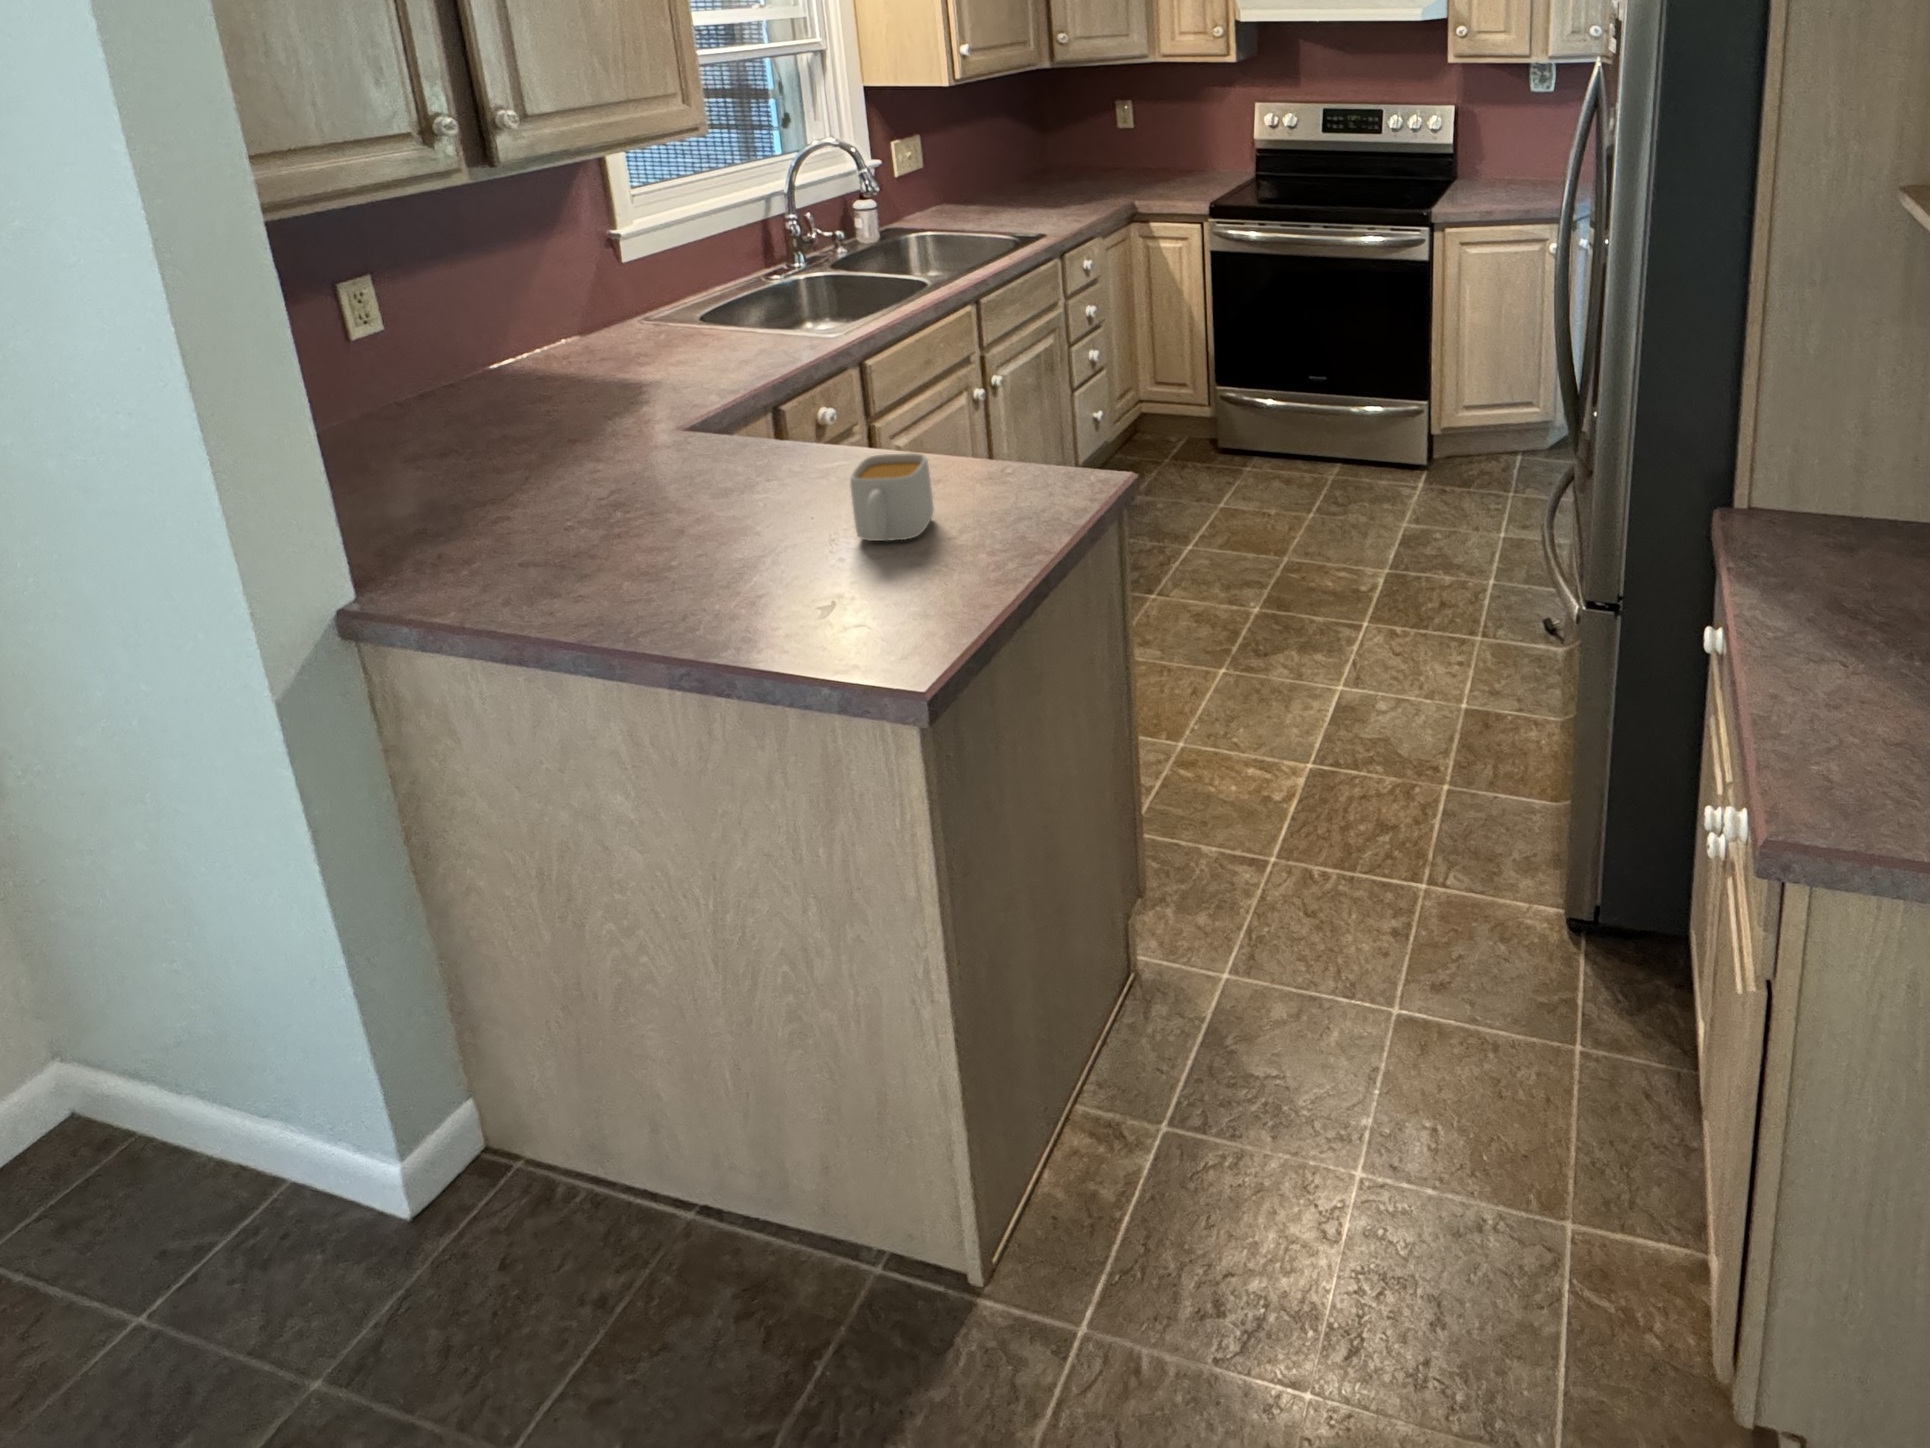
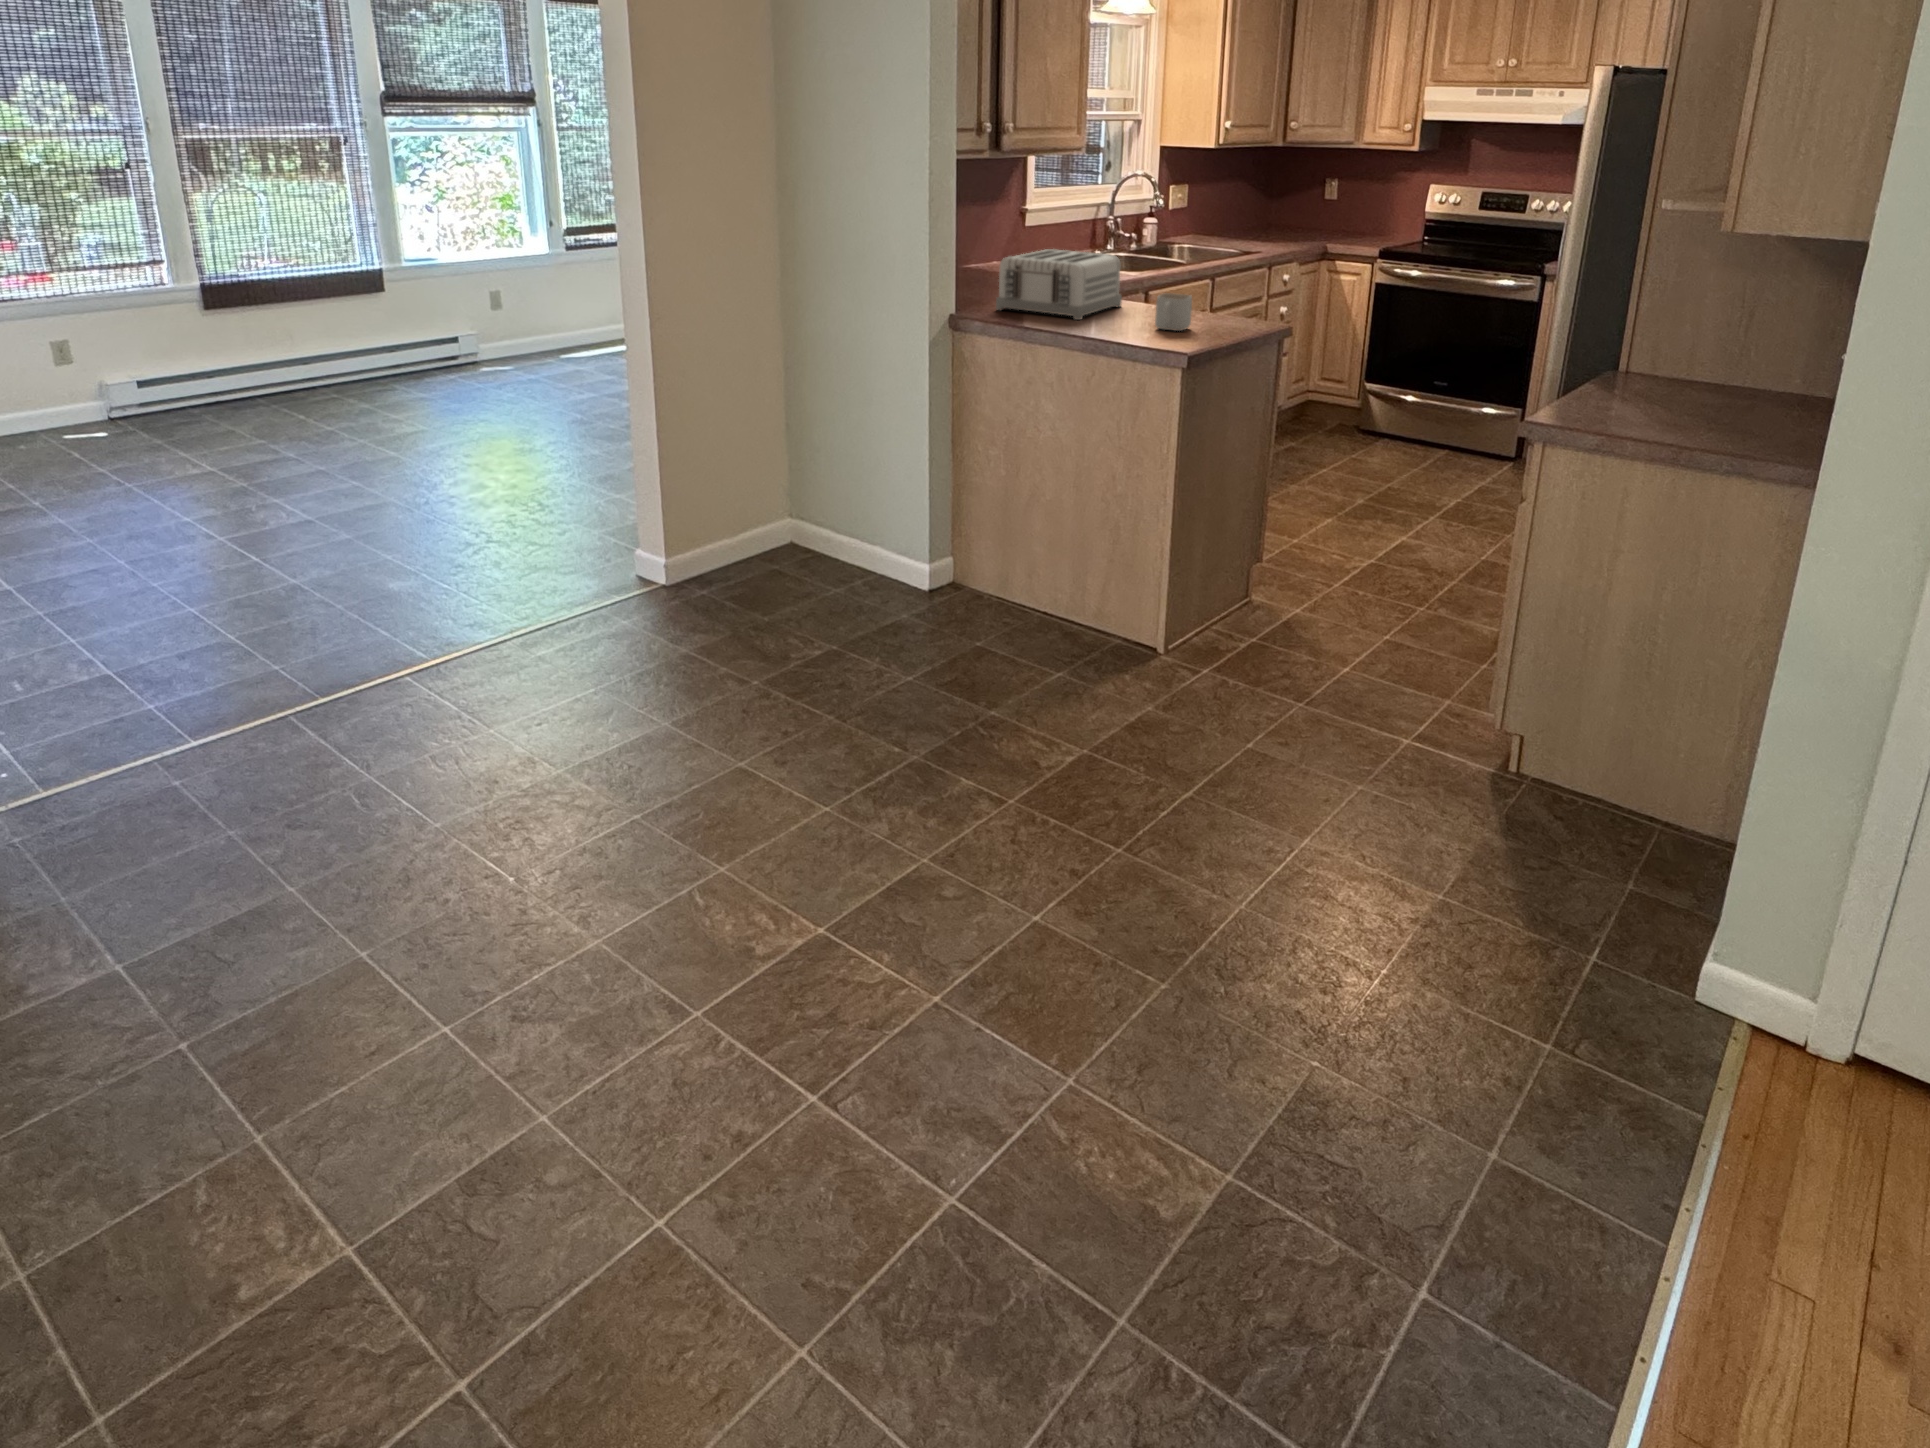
toaster: none [483,360,794,537] -> present [996,249,1122,320]

